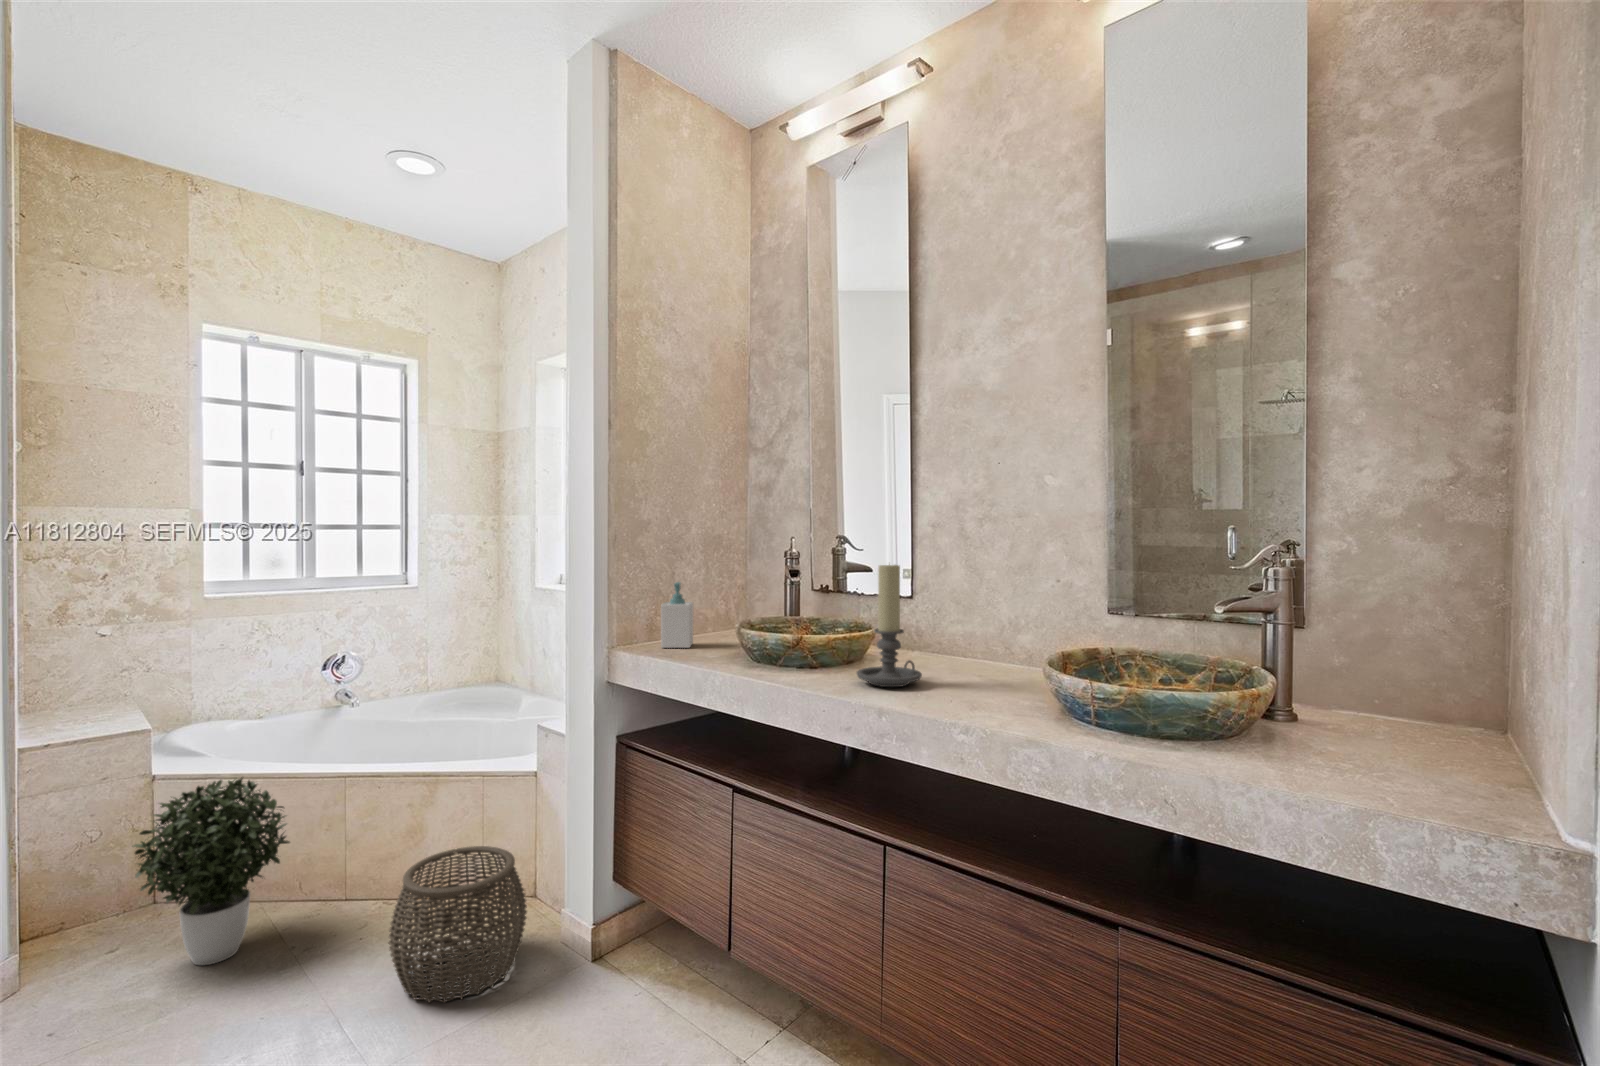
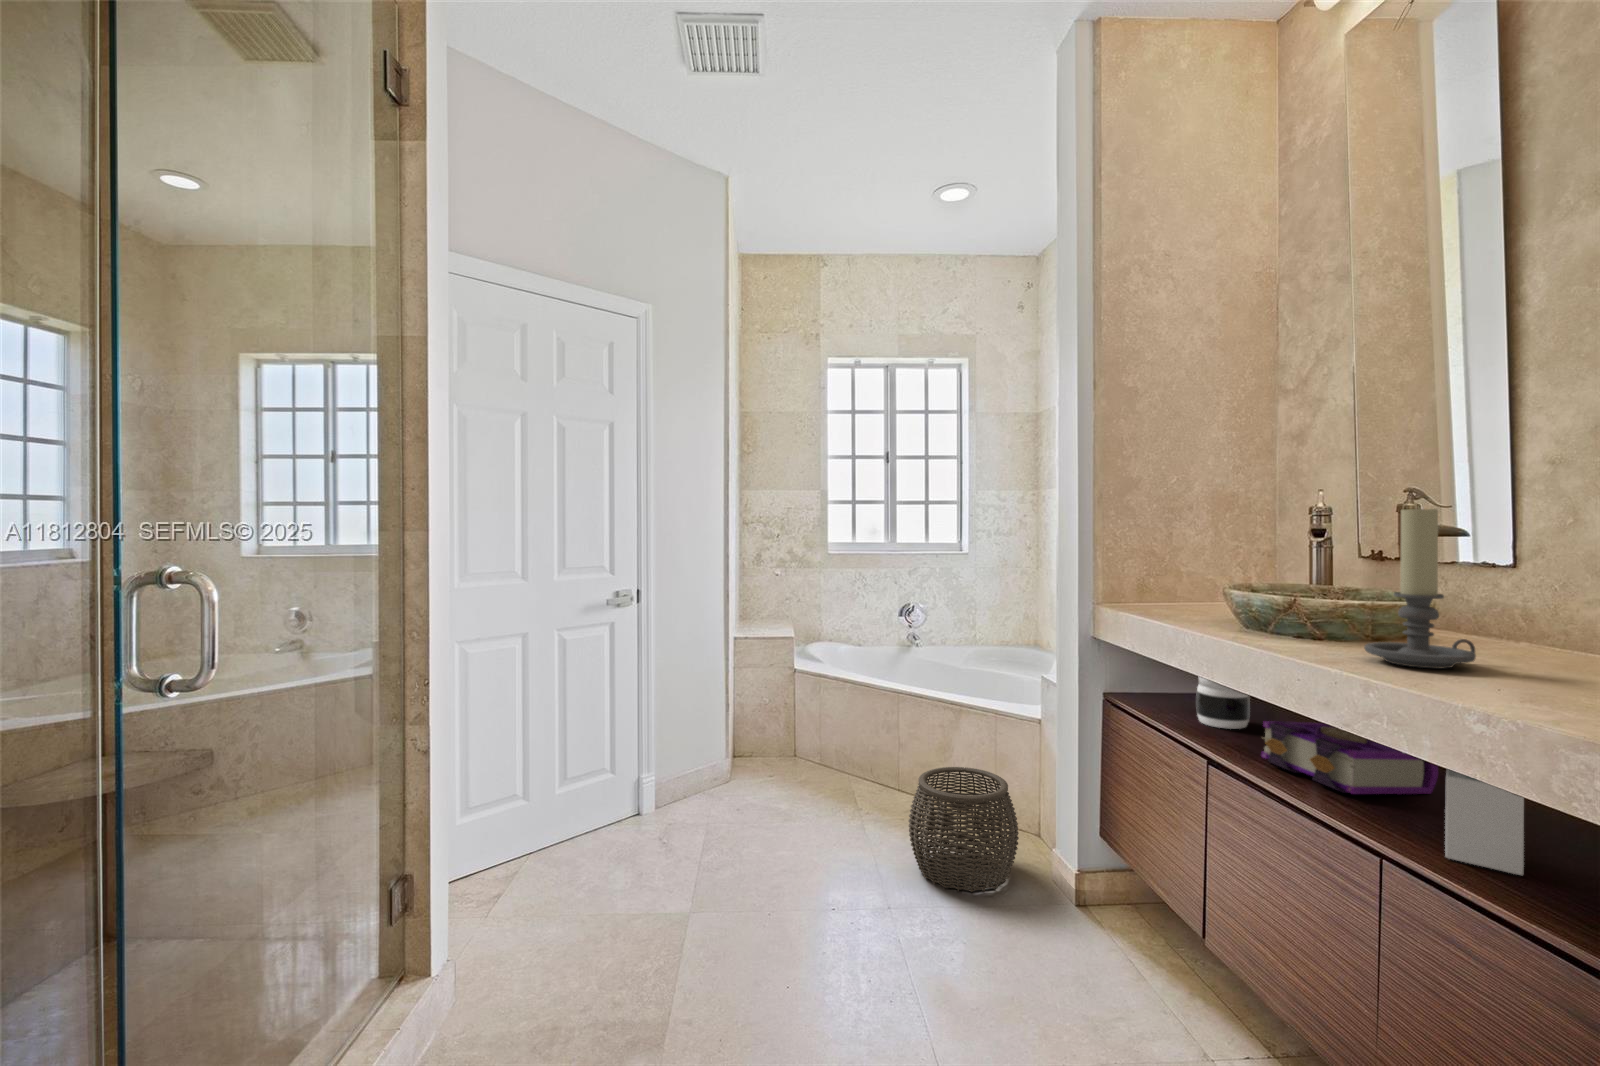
soap bottle: present [661,582,693,648] -> present [1445,769,1524,876]
jar: none [707,701,748,752] -> present [1196,677,1250,729]
book: none [774,734,888,794] -> present [1261,721,1438,794]
potted plant: present [132,778,290,965] -> none [770,679,859,807]

